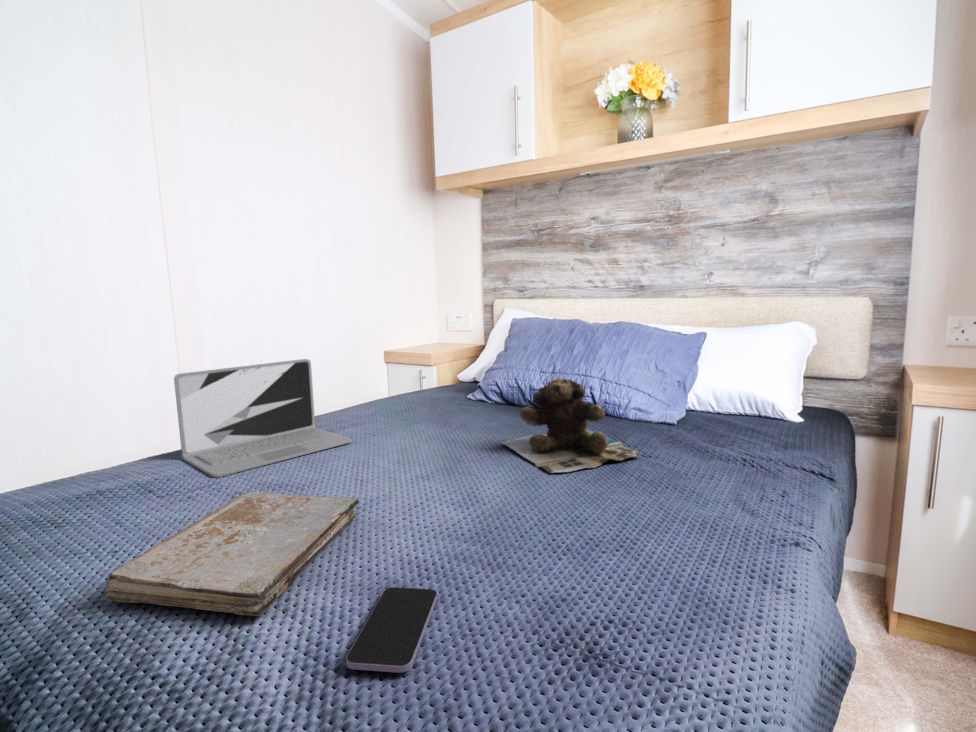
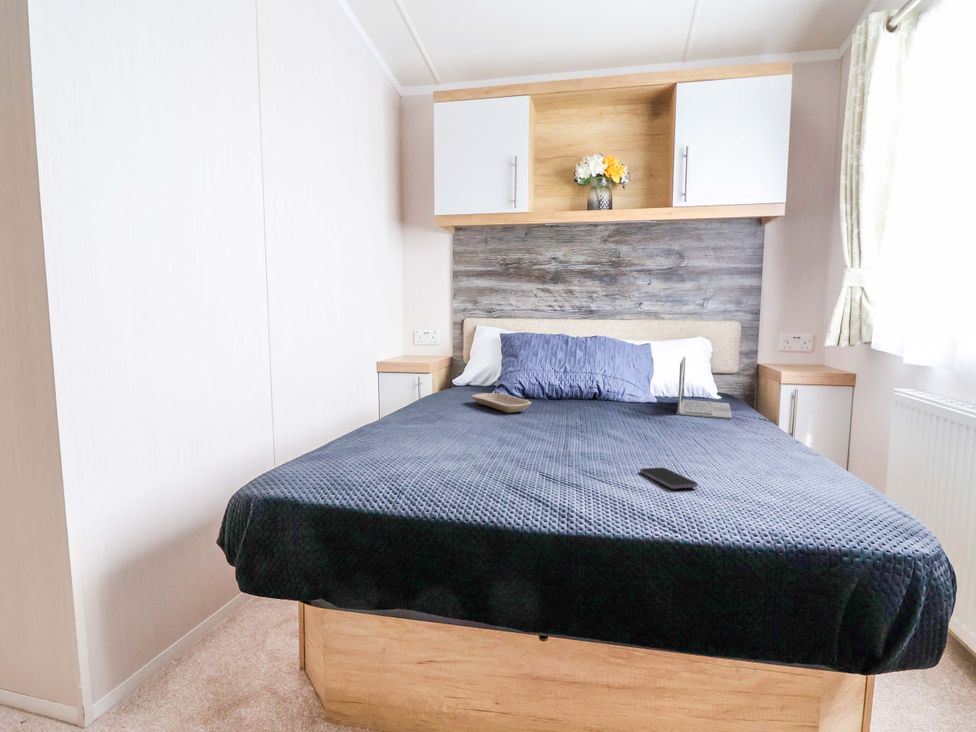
laptop: present [174,359,351,477] -> present [677,357,732,419]
teddy bear: present [502,378,641,472] -> none [572,371,664,428]
tray: none [415,397,468,429] -> present [471,393,531,413]
book: present [104,492,359,616] -> none [486,439,606,485]

